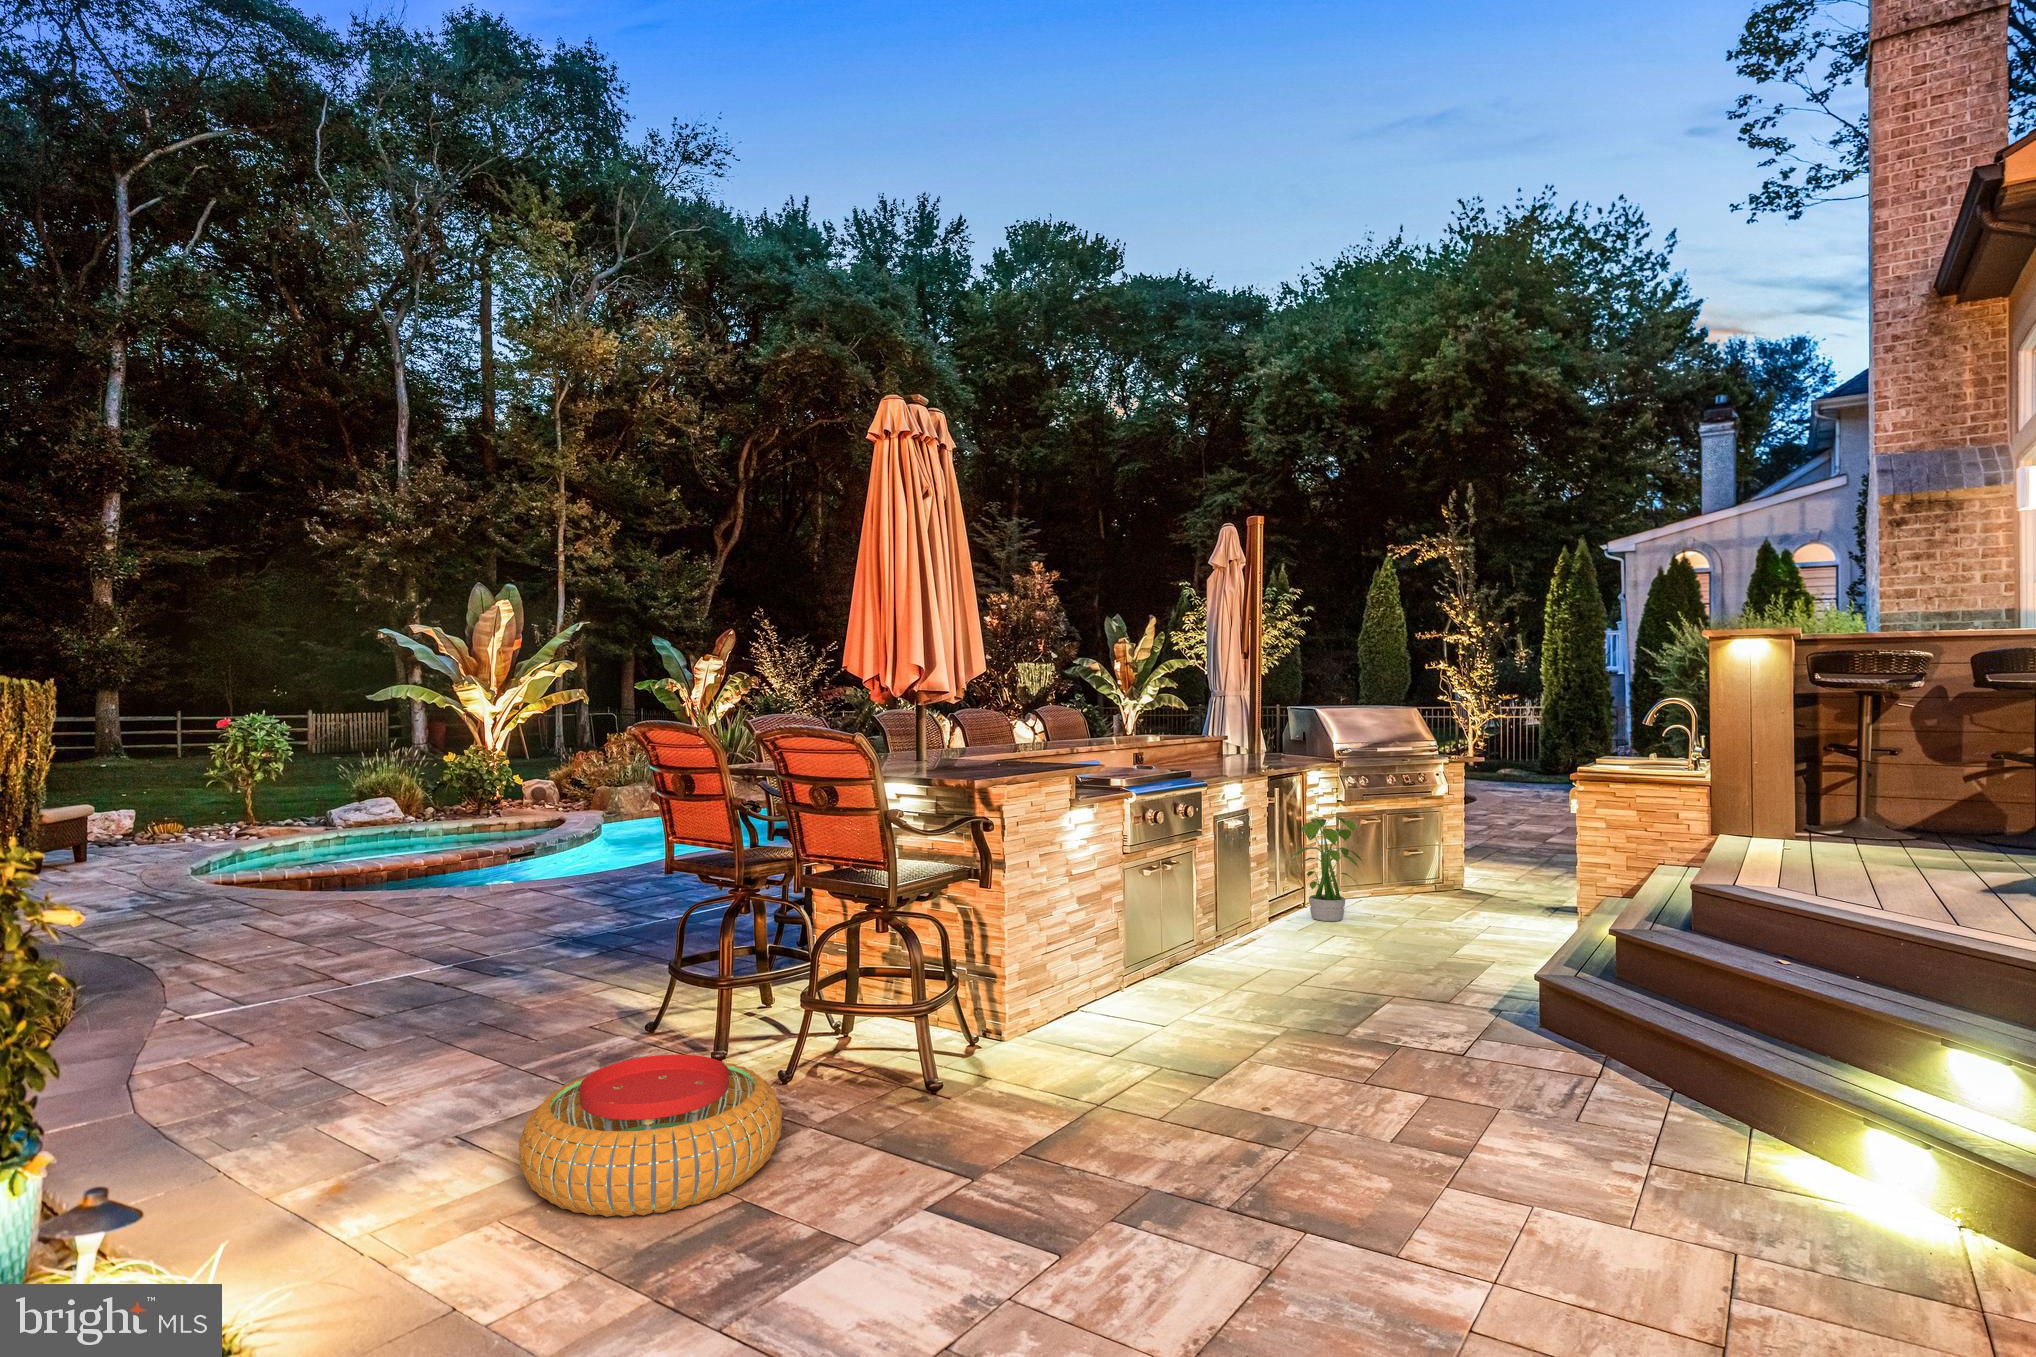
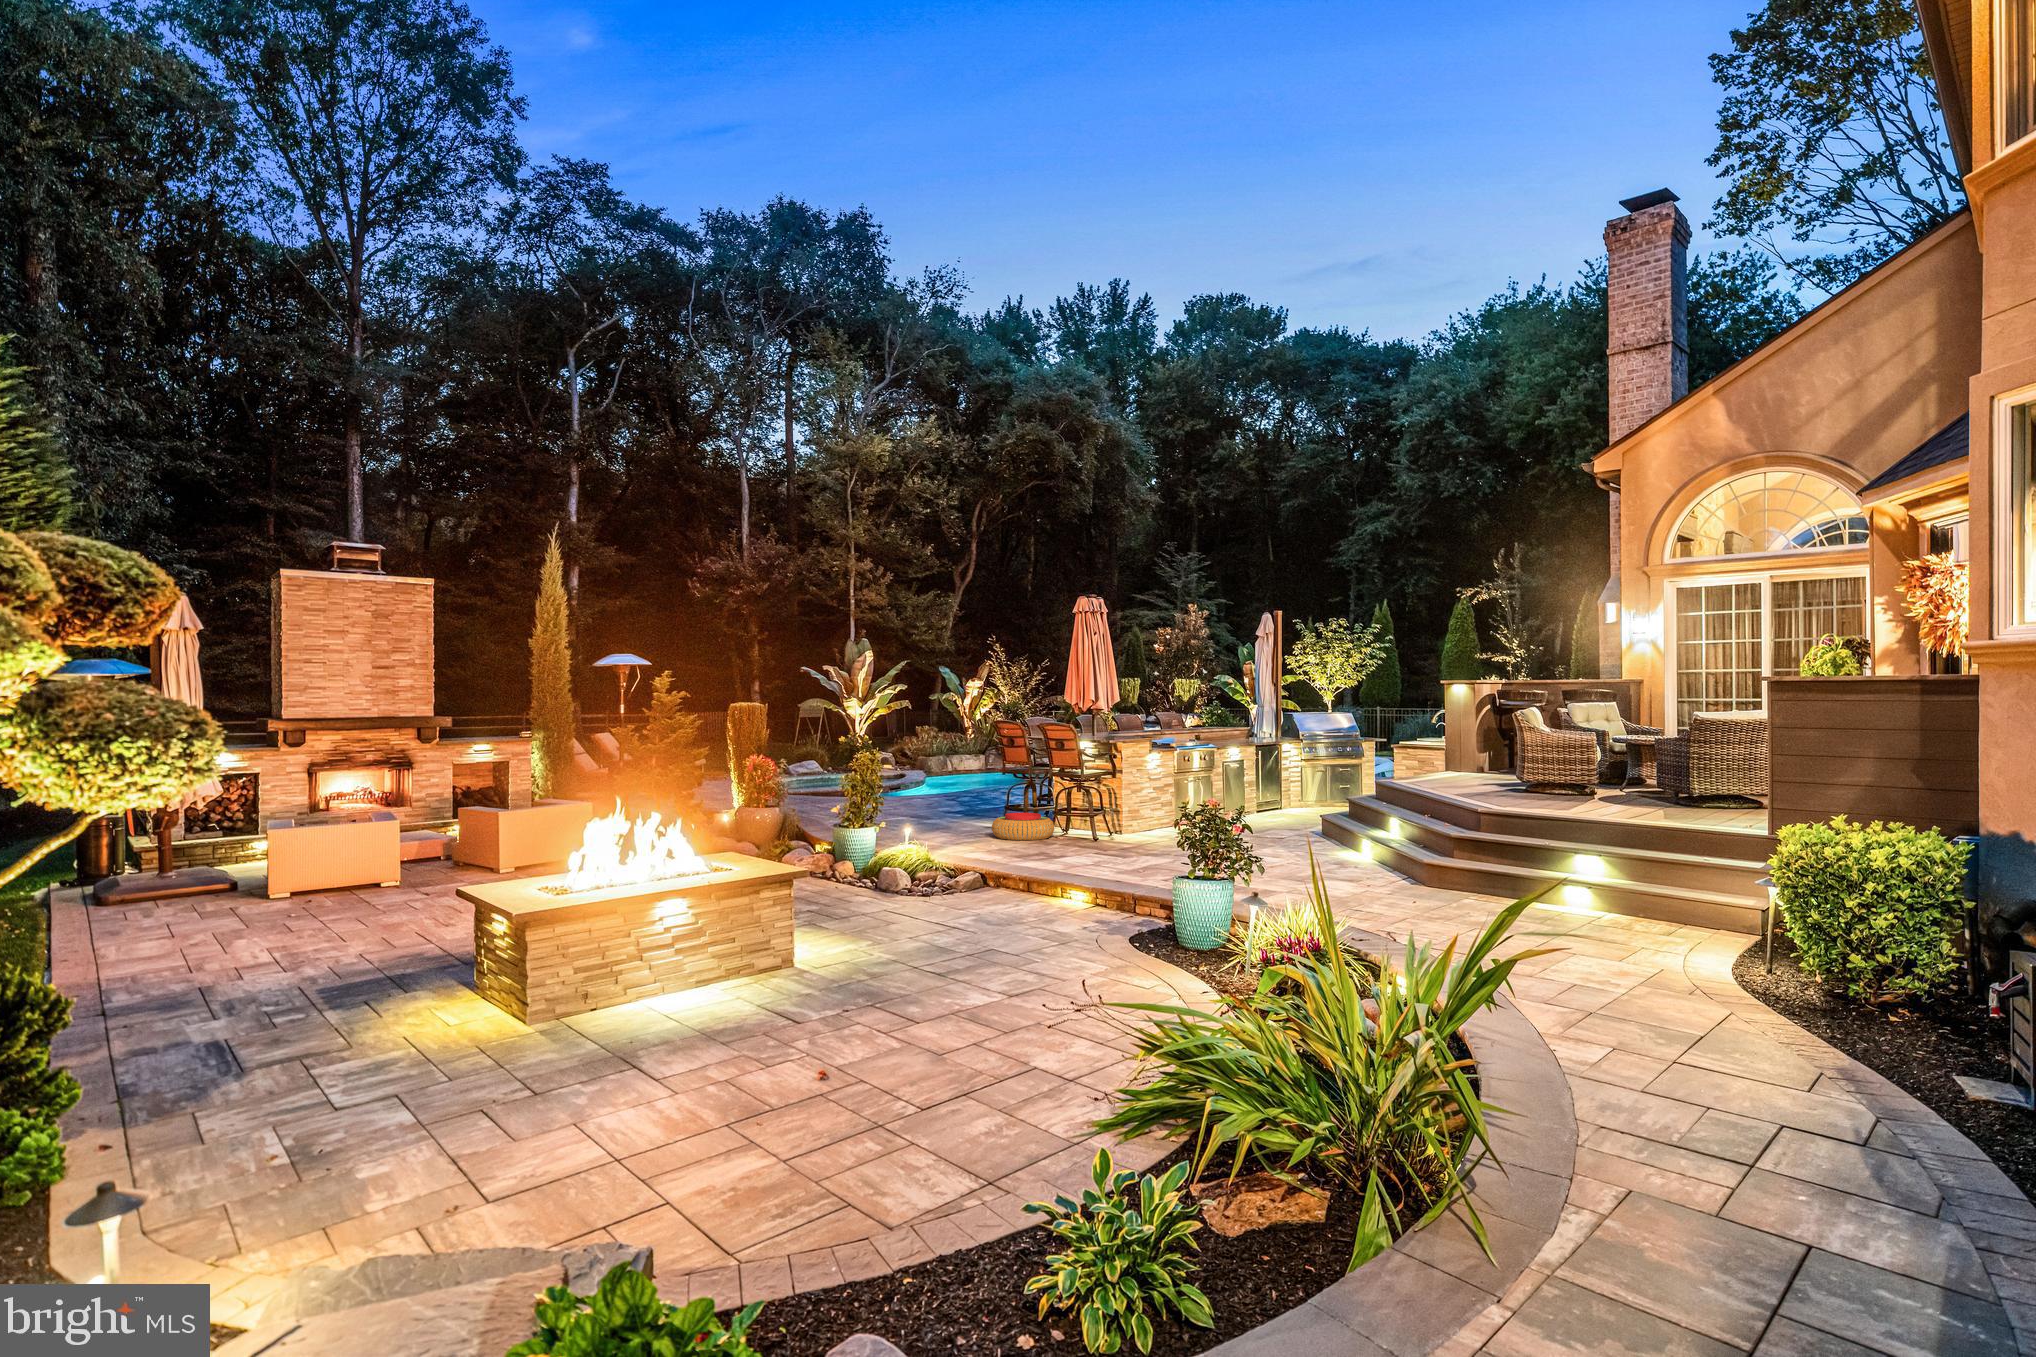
potted plant: present [1293,816,1363,921] -> none [1260,765,1292,811]

